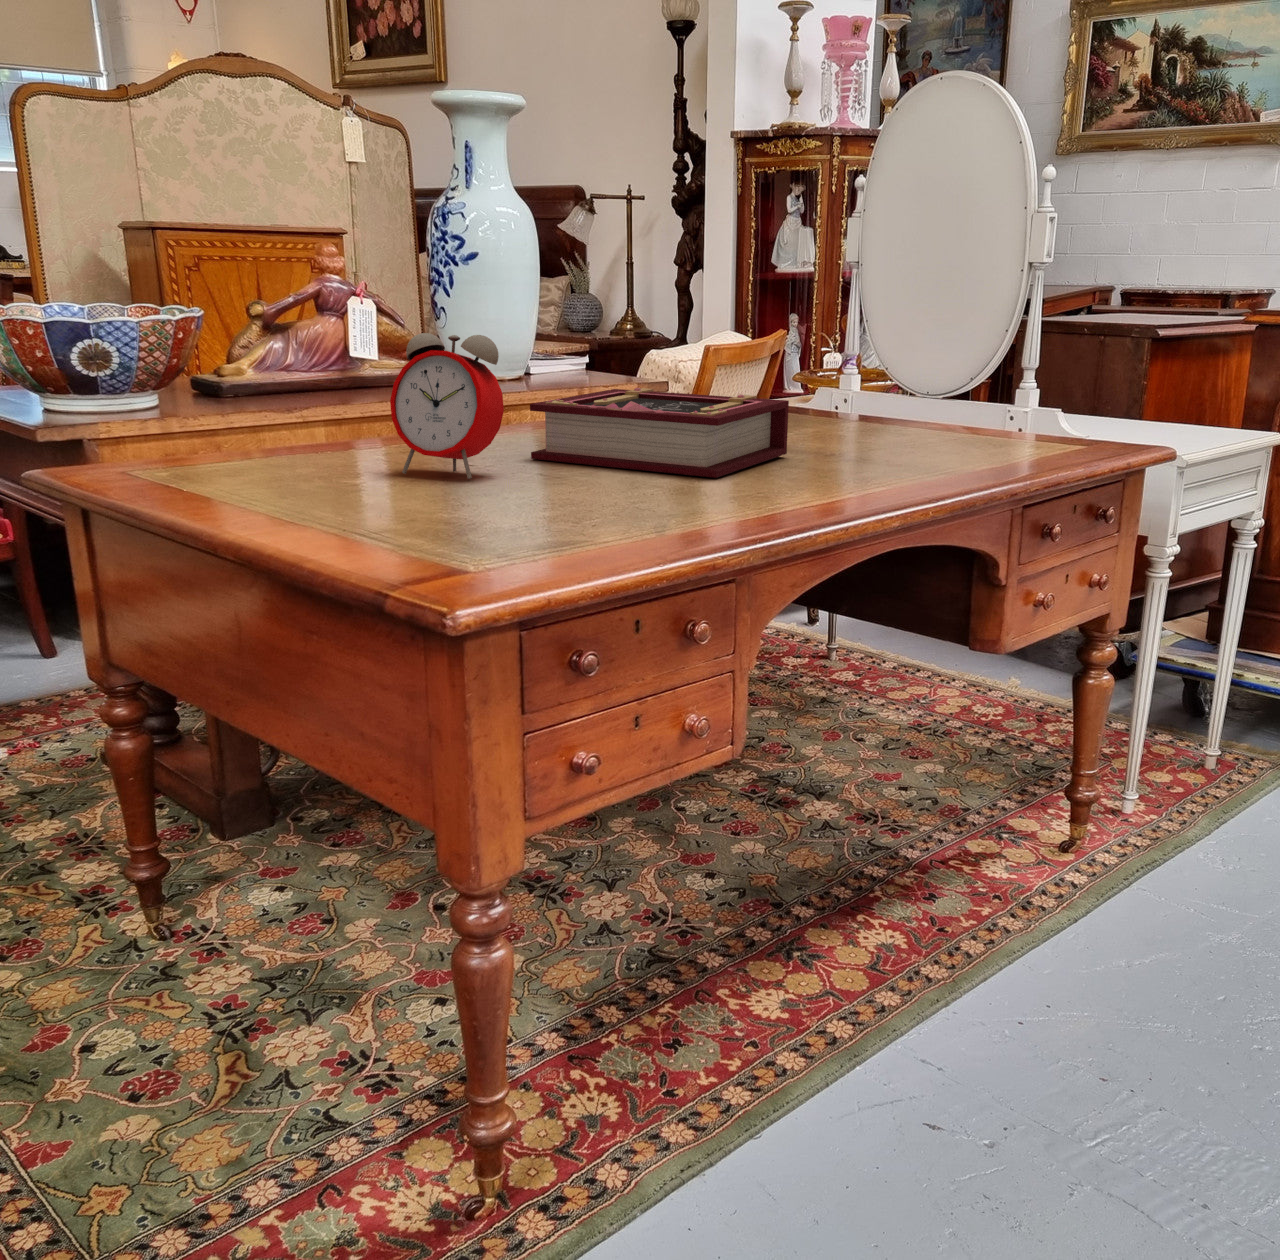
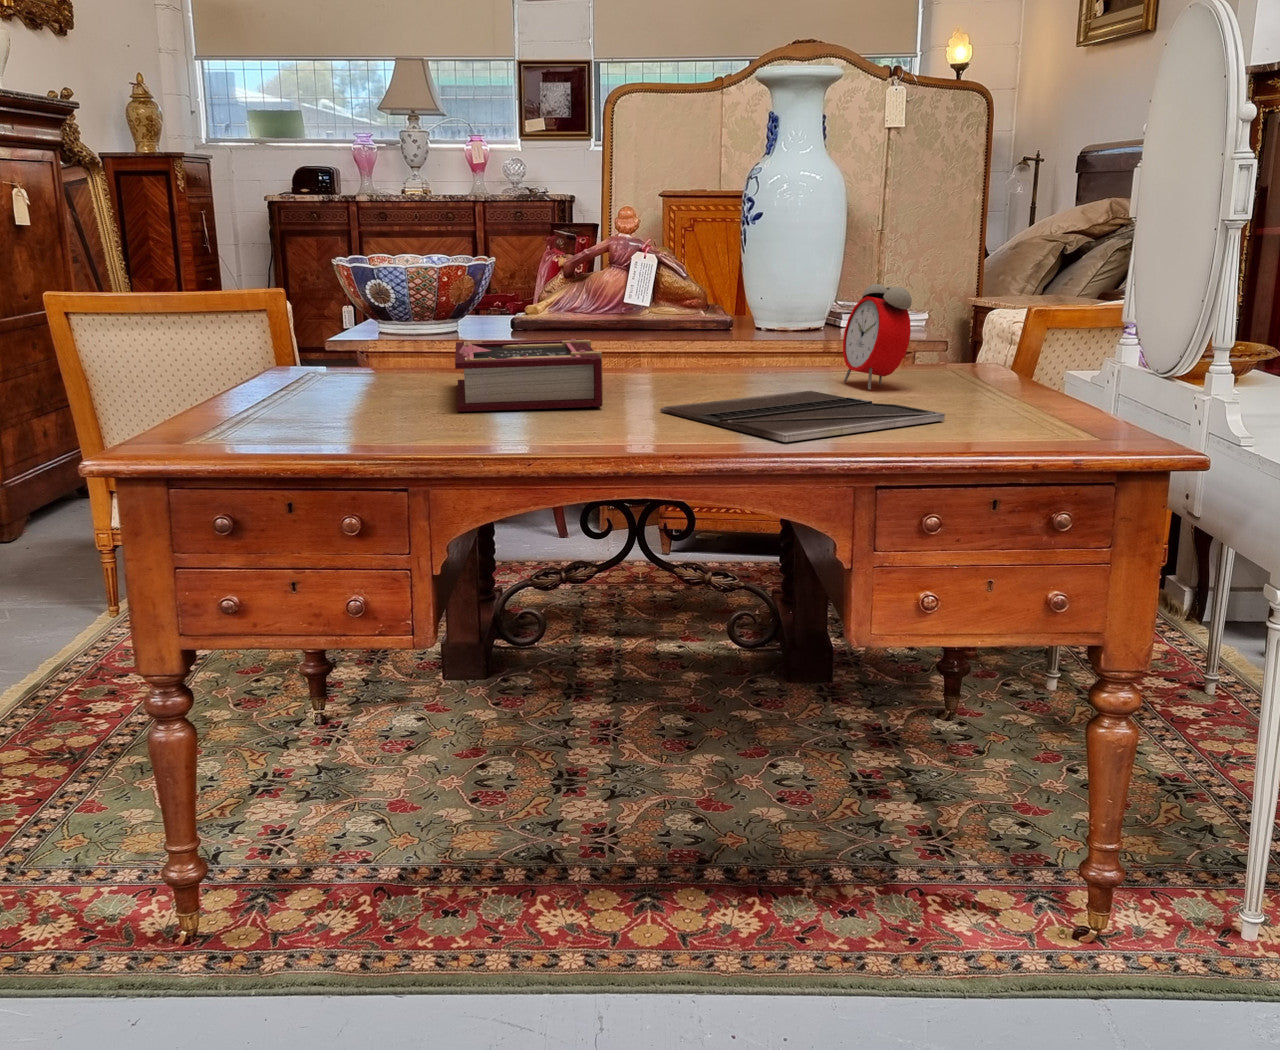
alarm clock: present [390,333,504,479] -> present [843,284,912,390]
laptop: none [820,421,1040,456] -> present [660,391,945,442]

